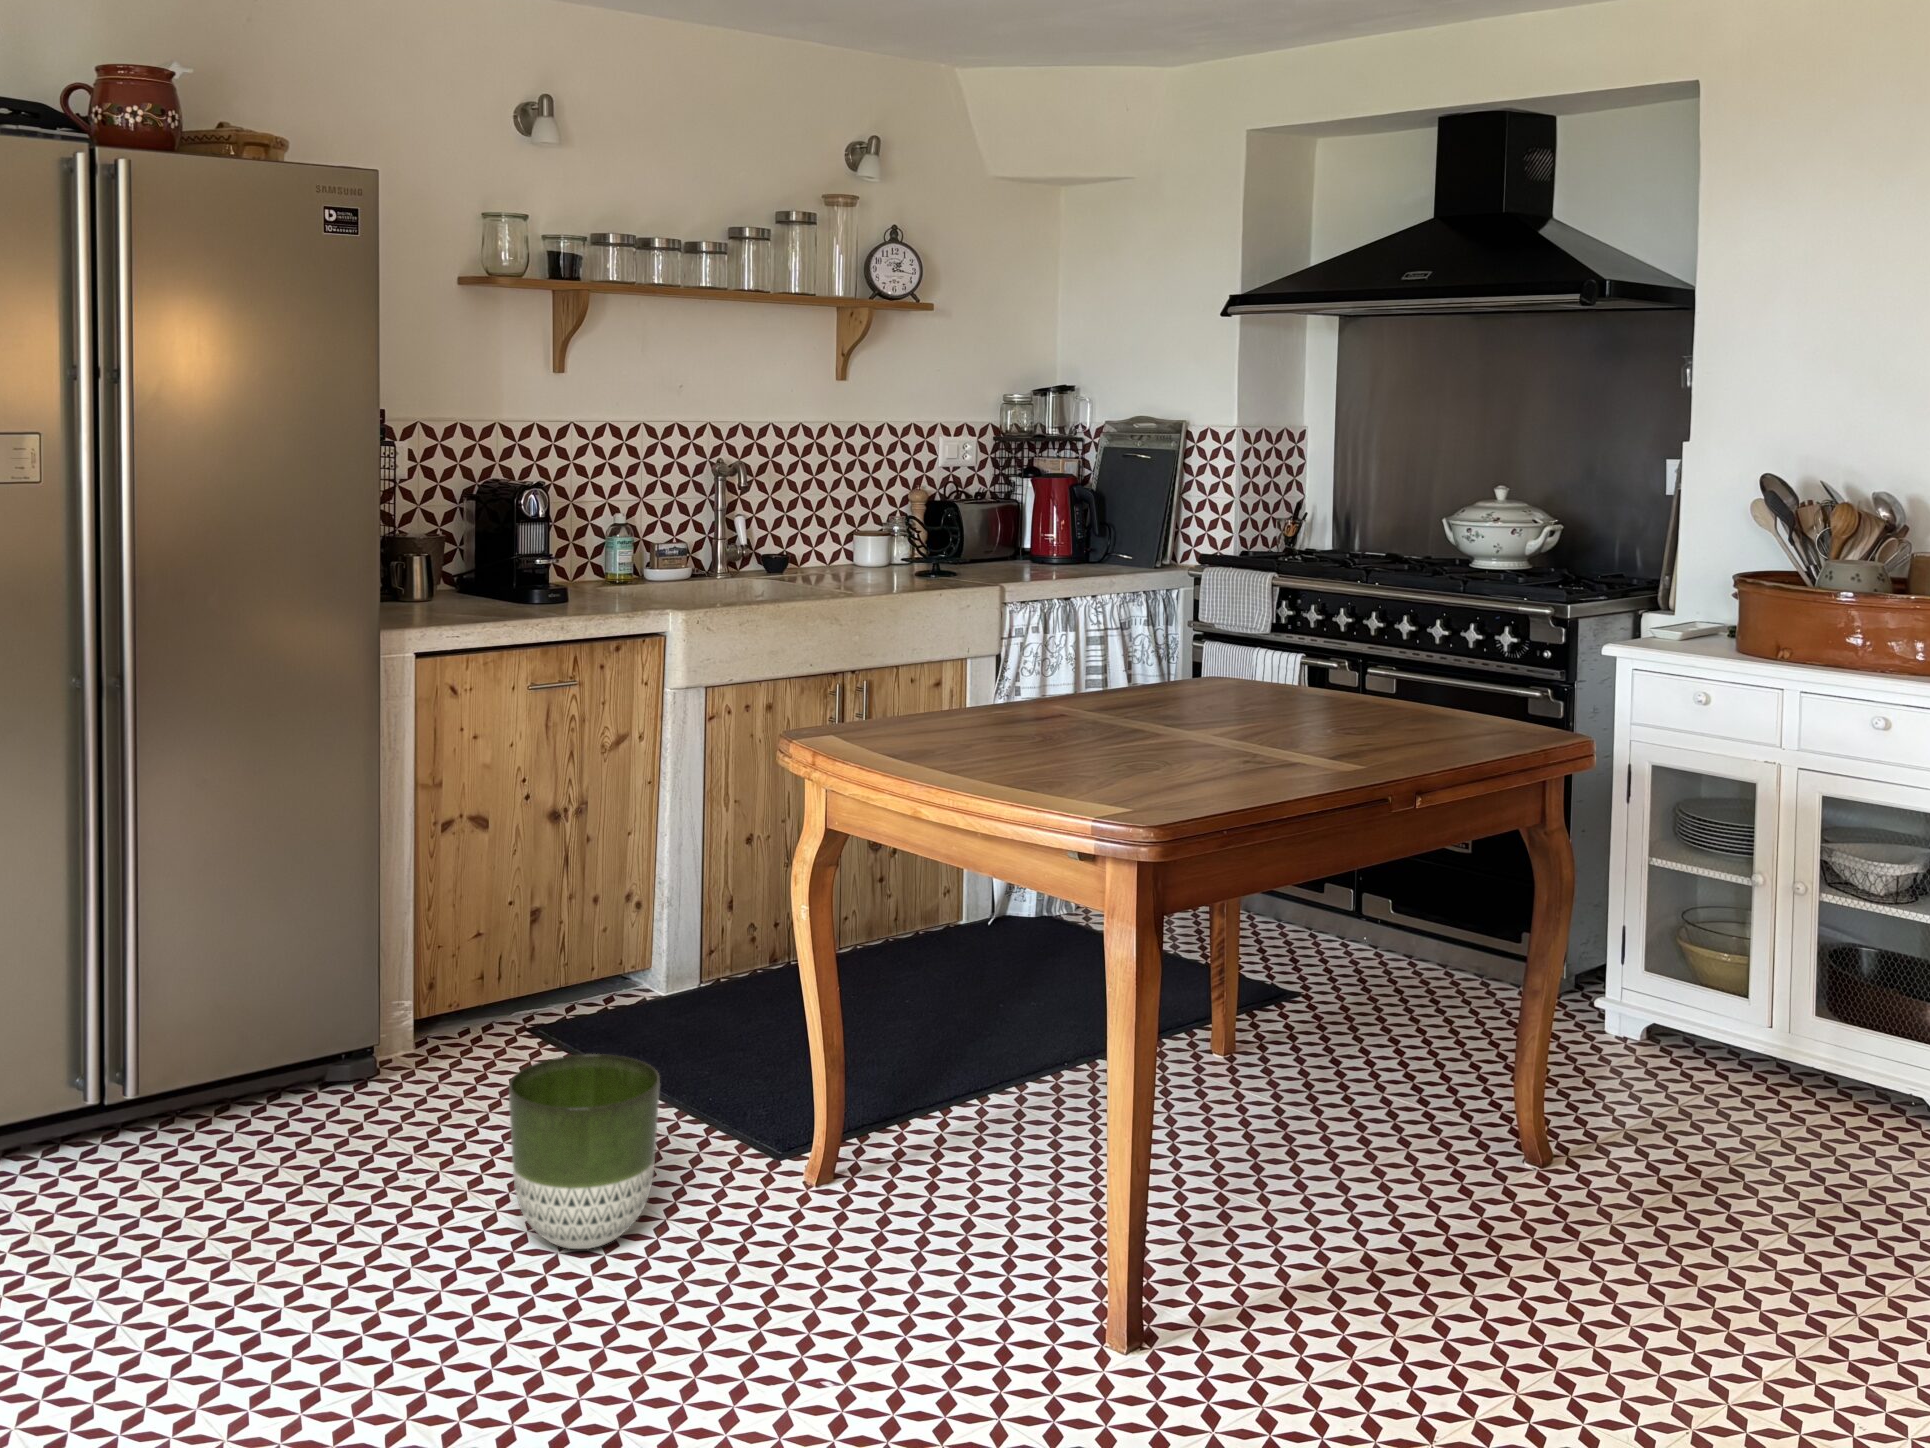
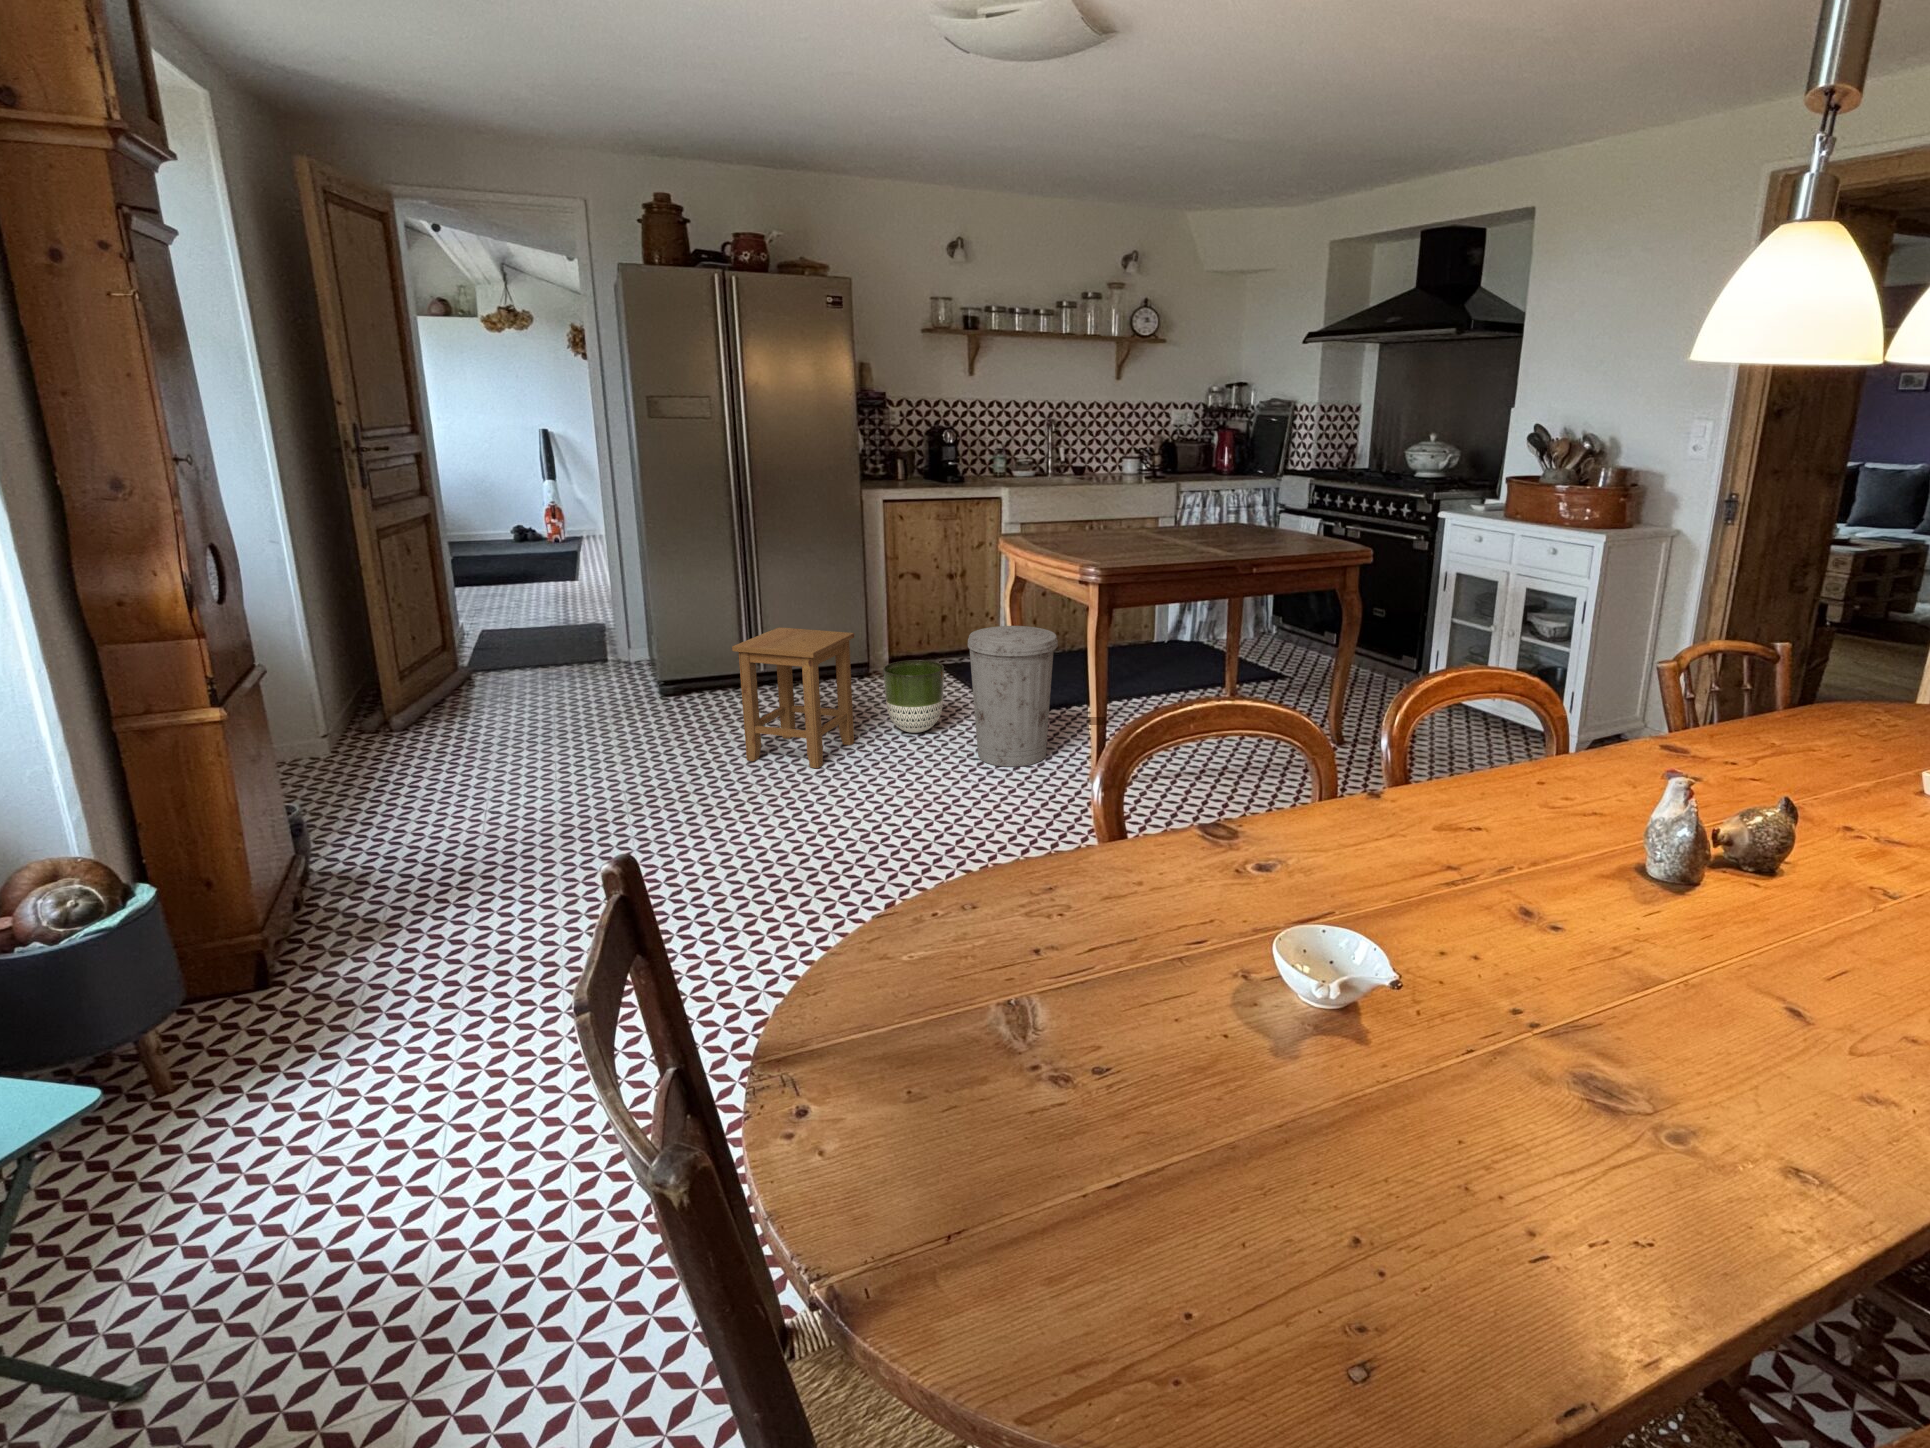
trash can: none [764,961,982,1333] -> present [968,626,1058,767]
stool: none [160,1009,459,1404] -> present [732,627,854,768]

